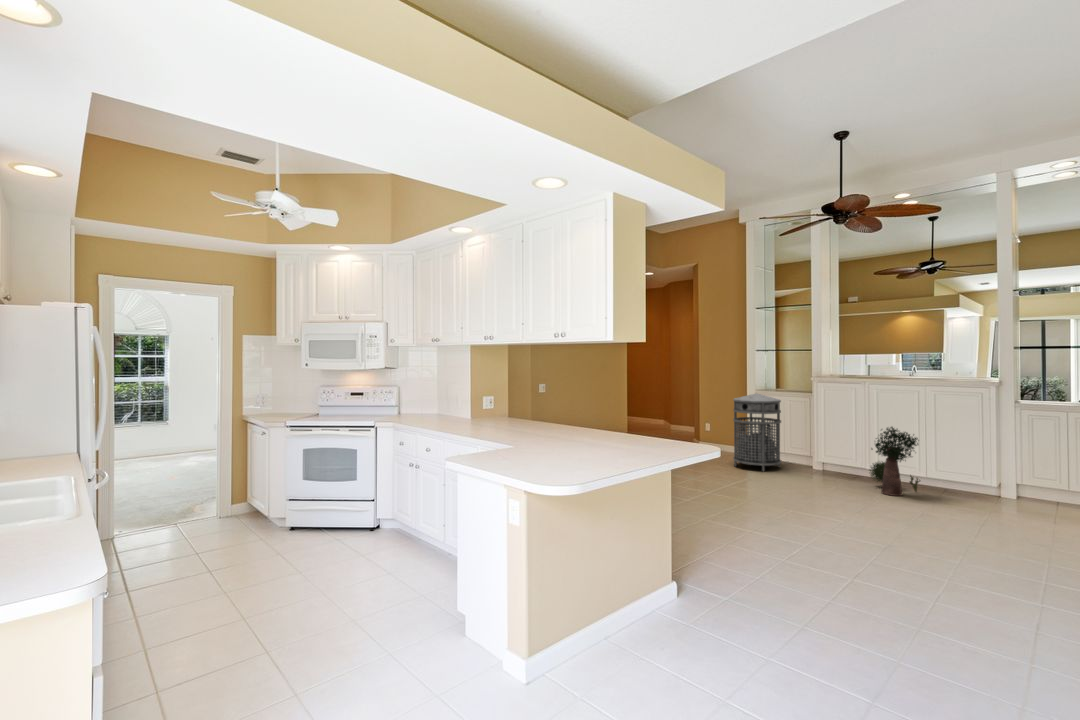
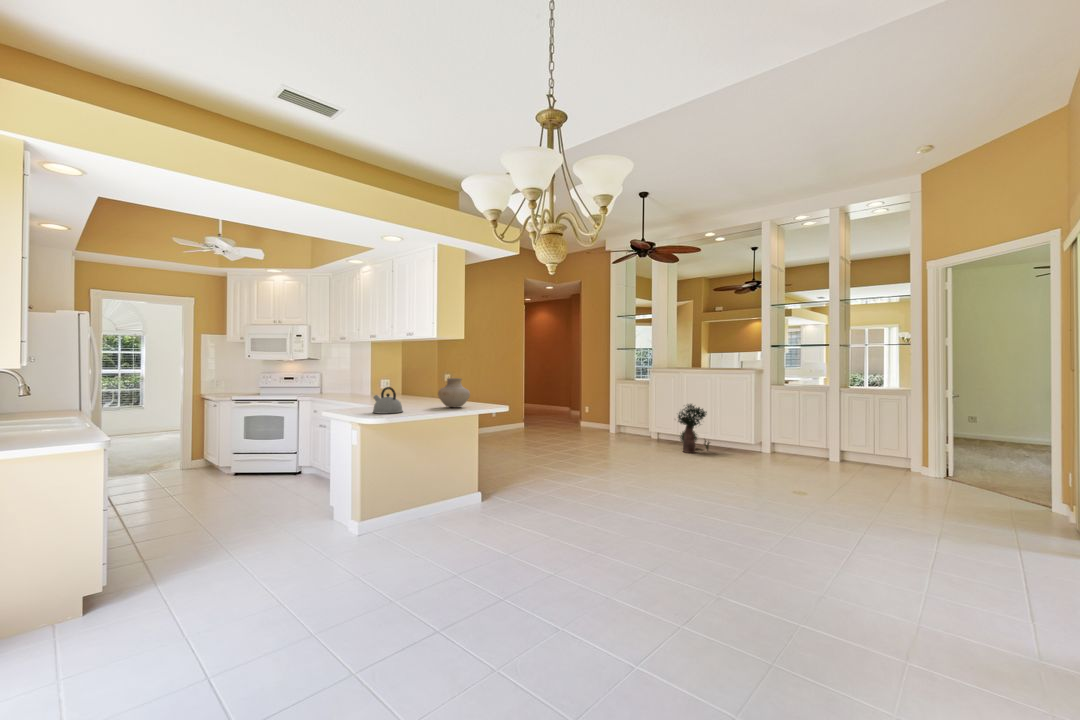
trash can: present [733,394,781,471] -> none [596,382,630,441]
vase: none [616,405,668,452] -> present [438,378,470,408]
kettle: none [533,425,584,471] -> present [373,387,403,414]

